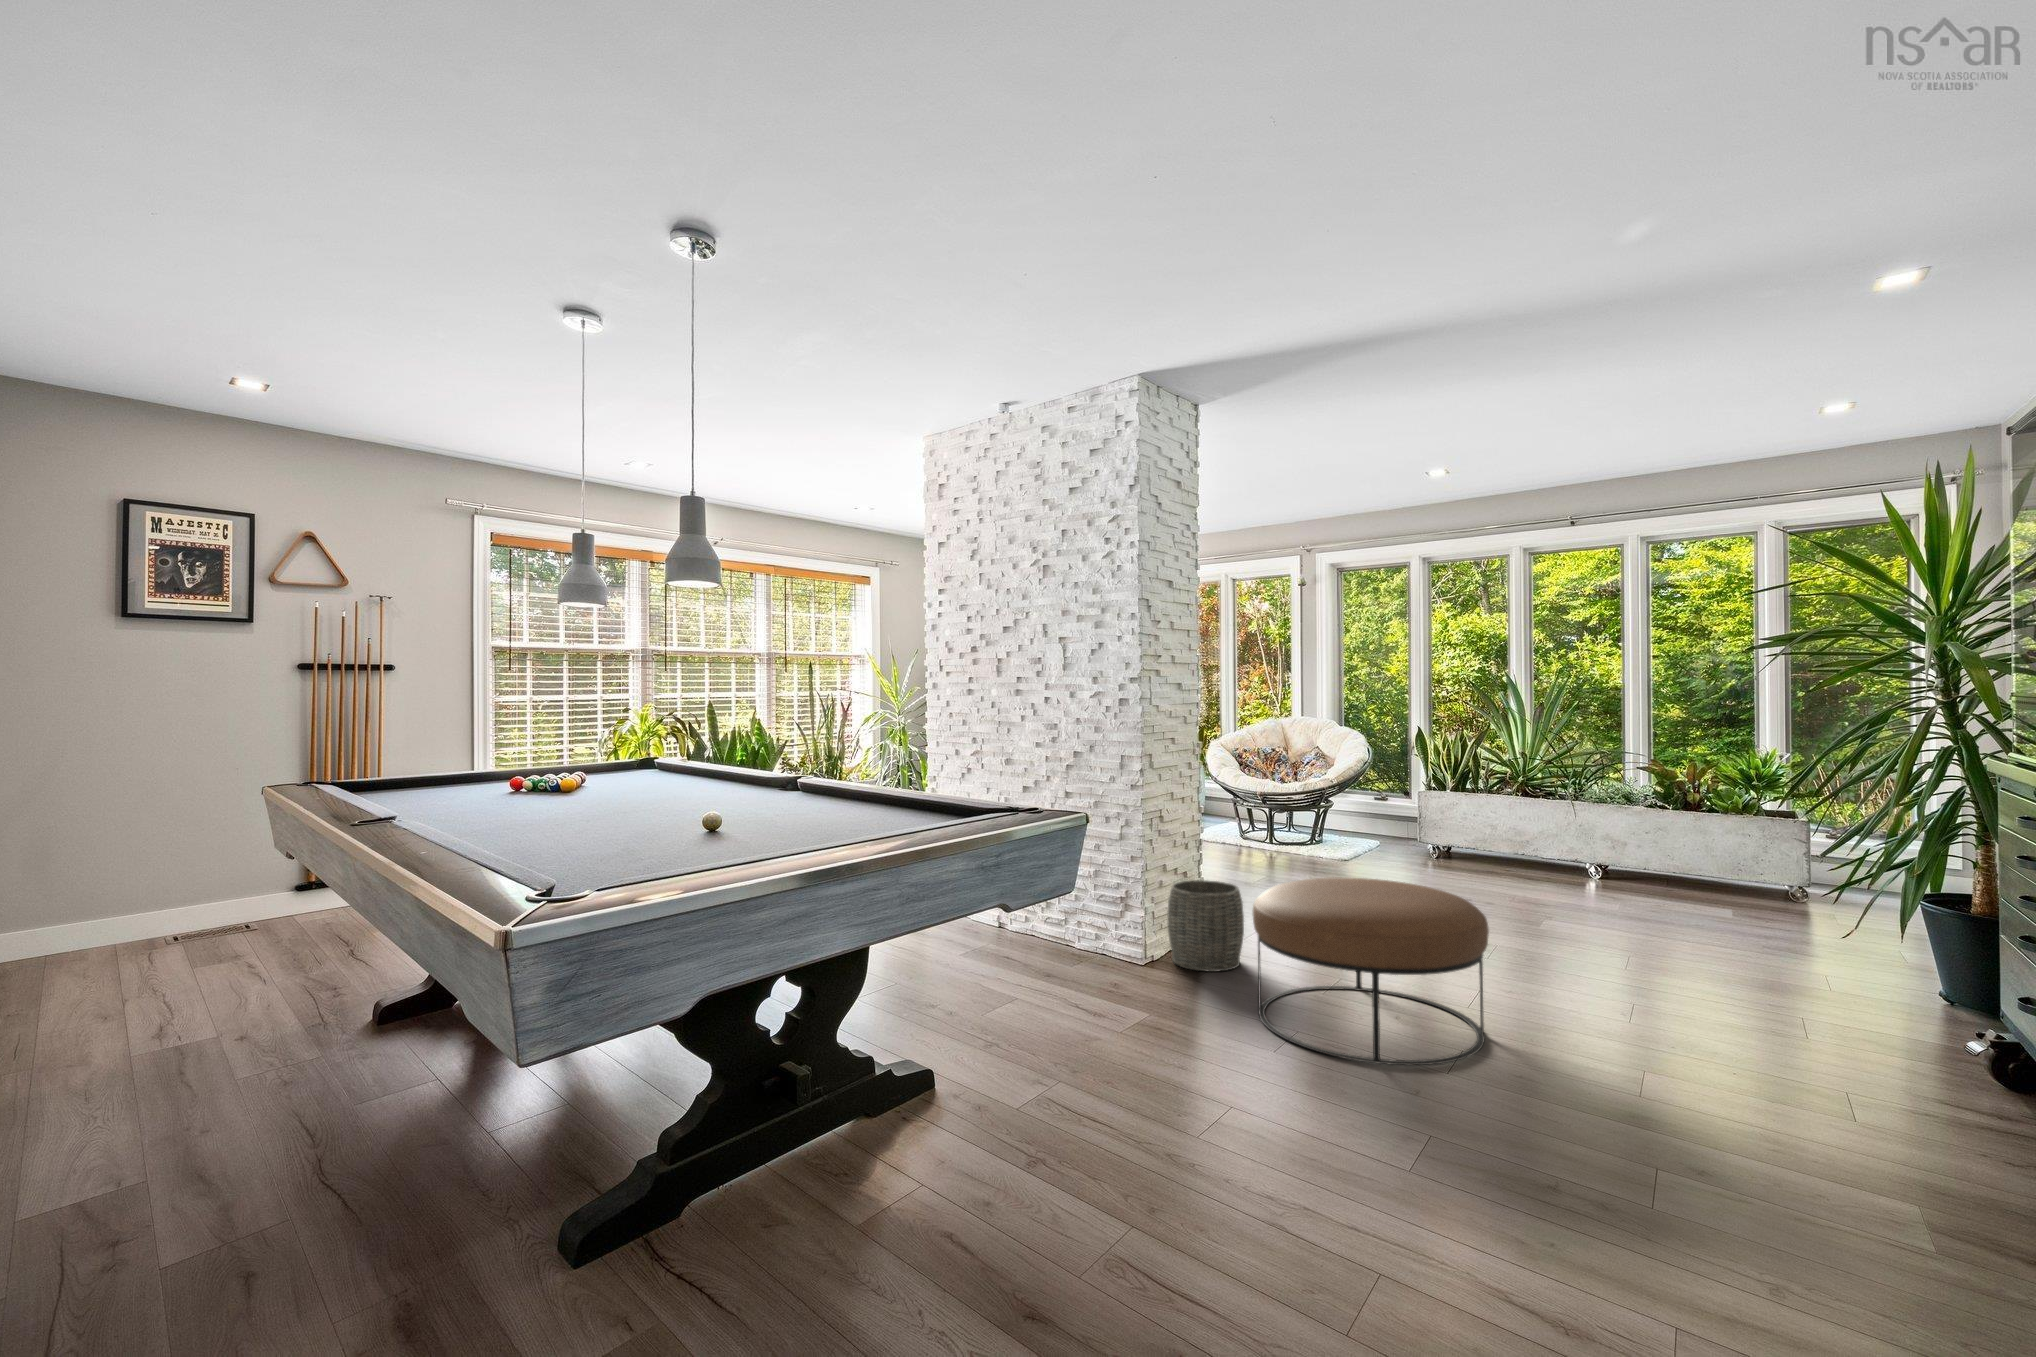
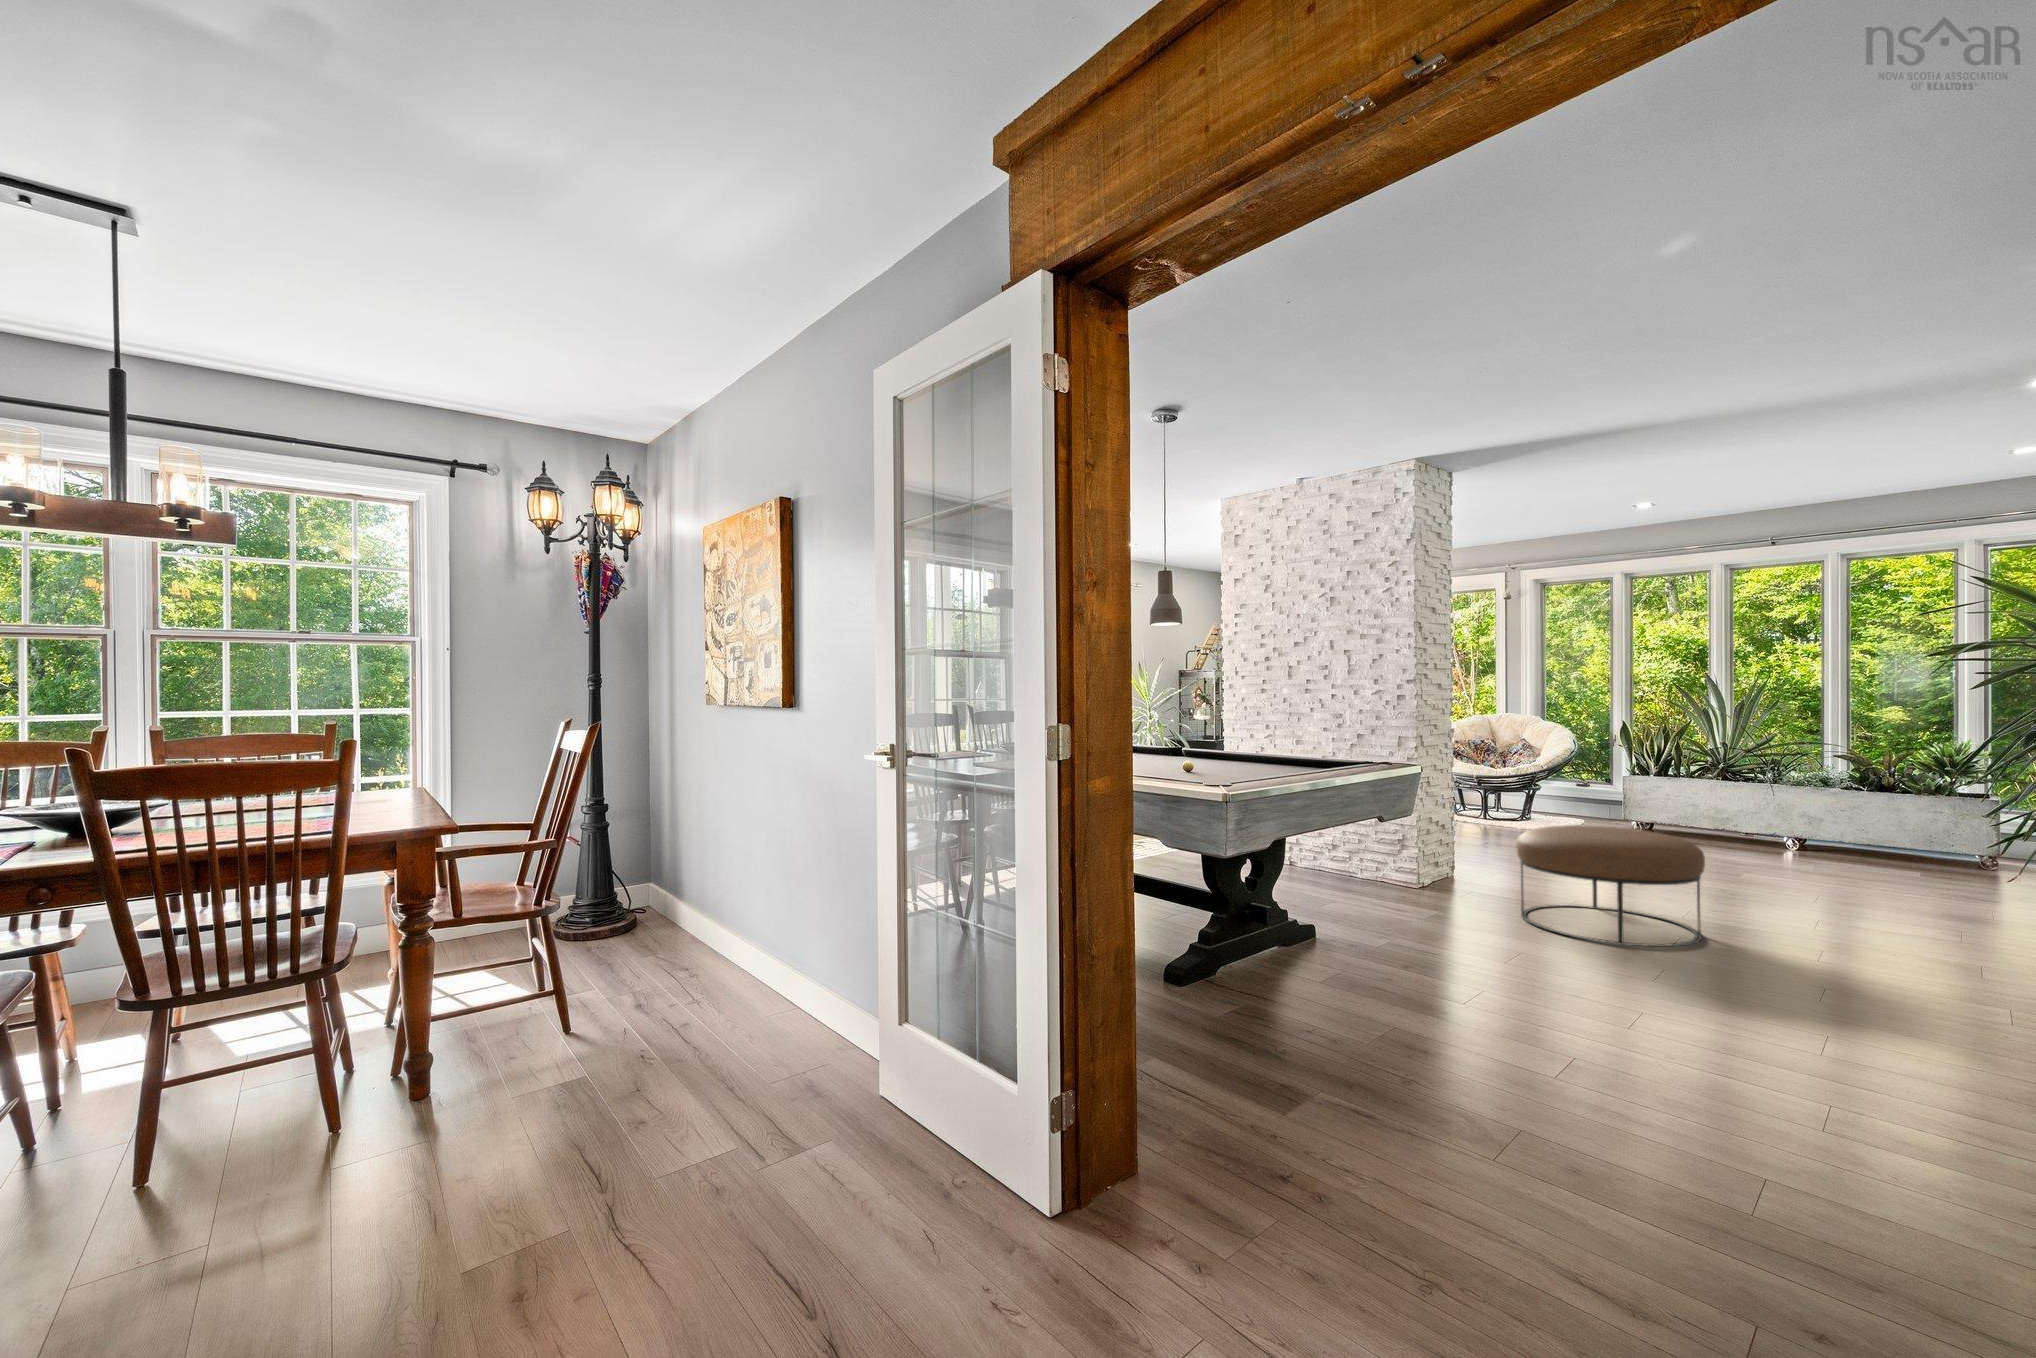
woven basket: present [1168,880,1244,972] -> none [1436,830,1498,894]

